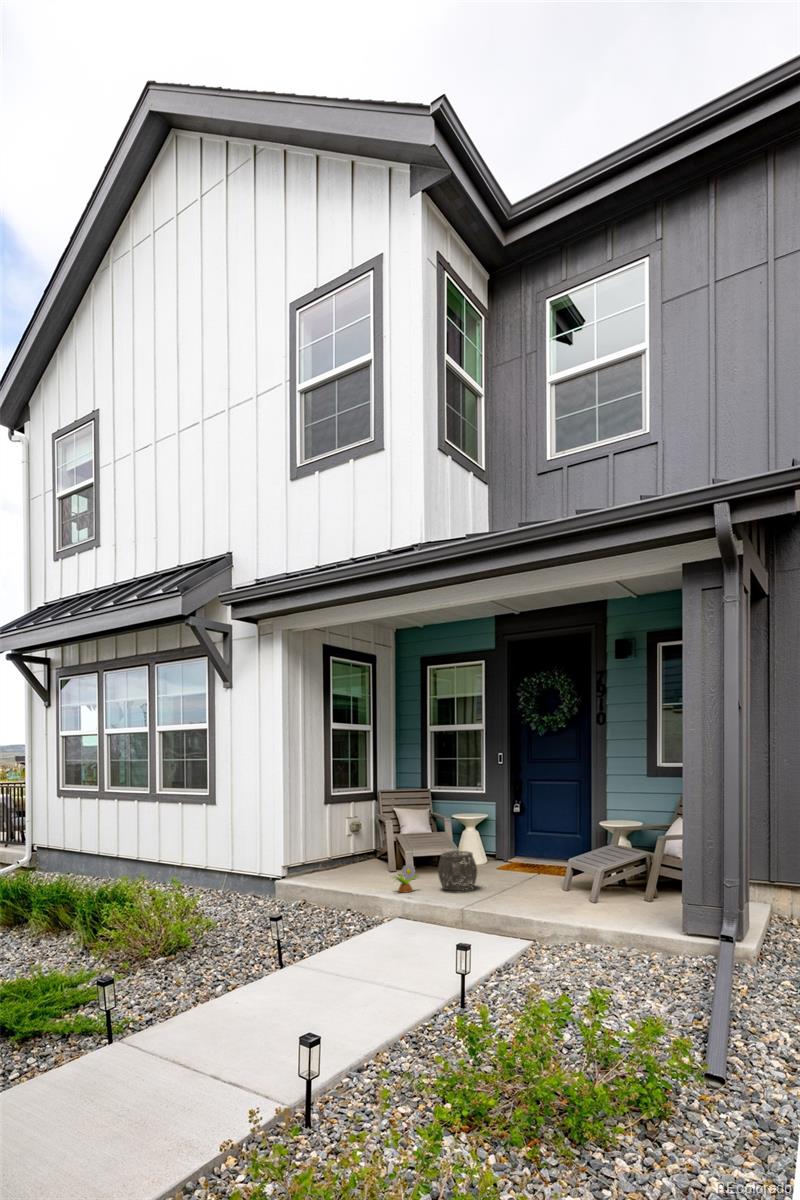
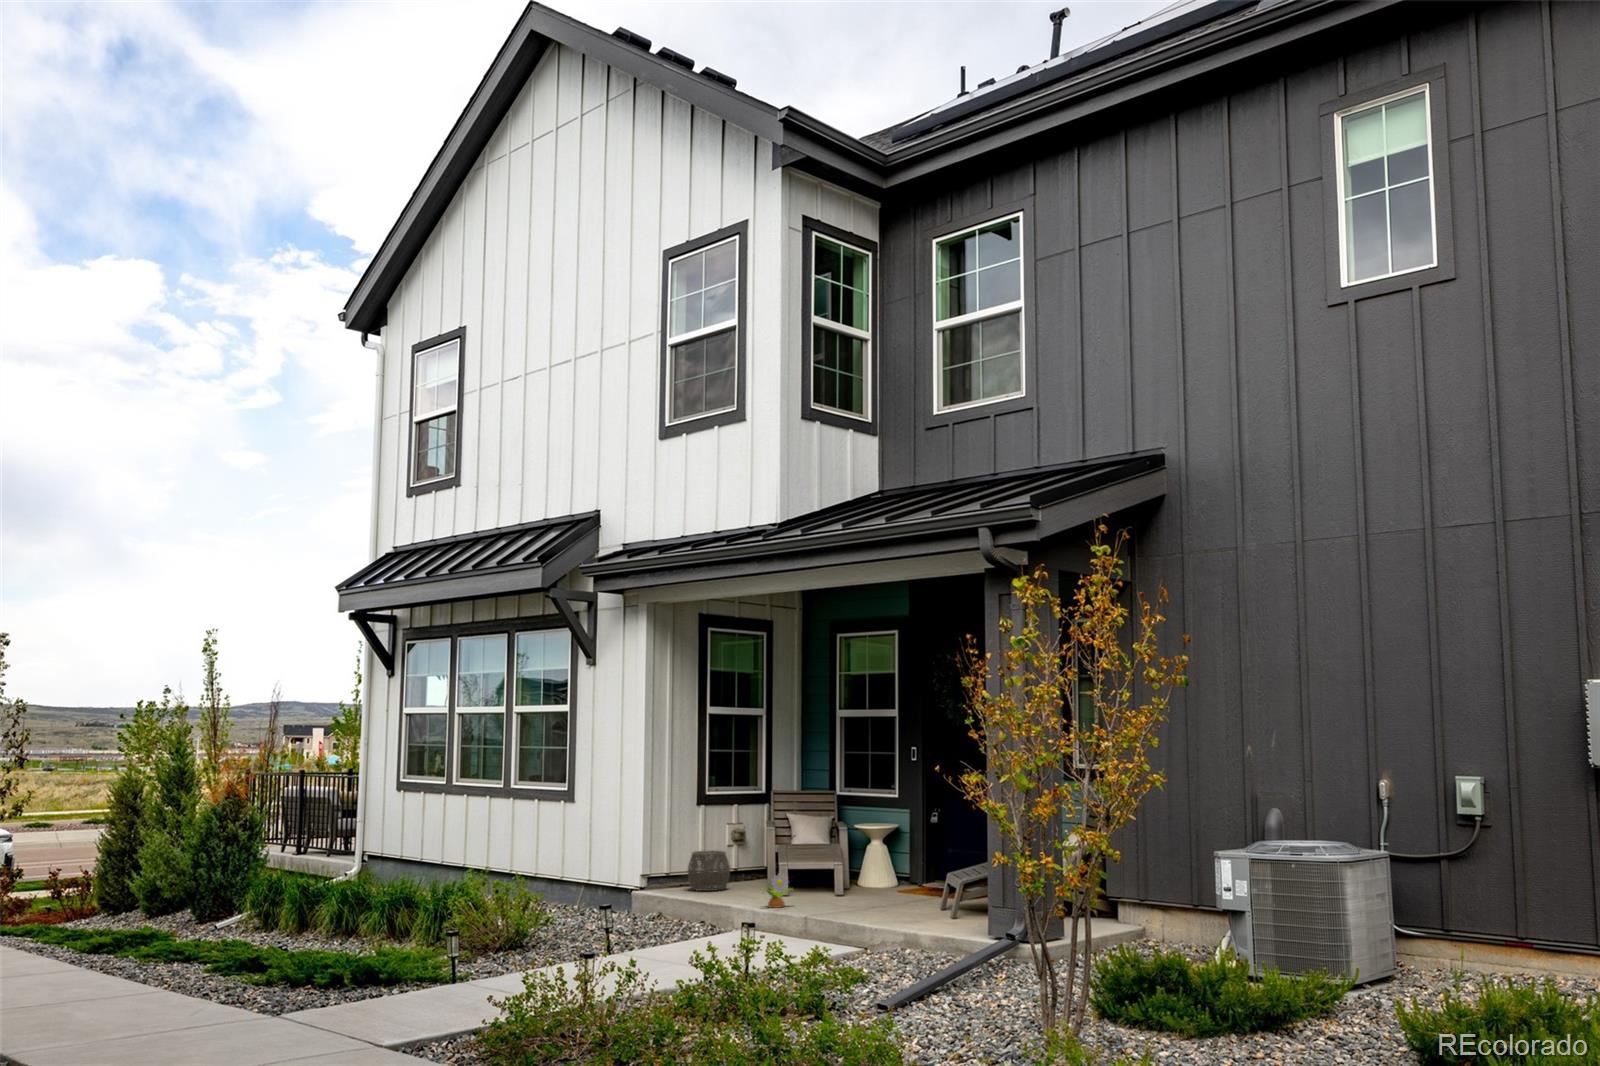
woven basket: present [438,851,477,890] -> present [688,850,730,891]

